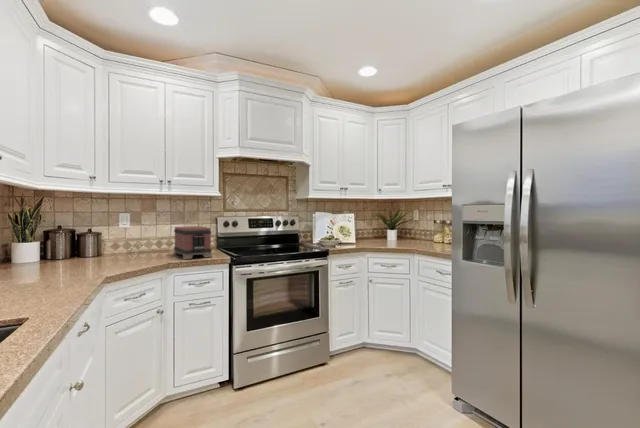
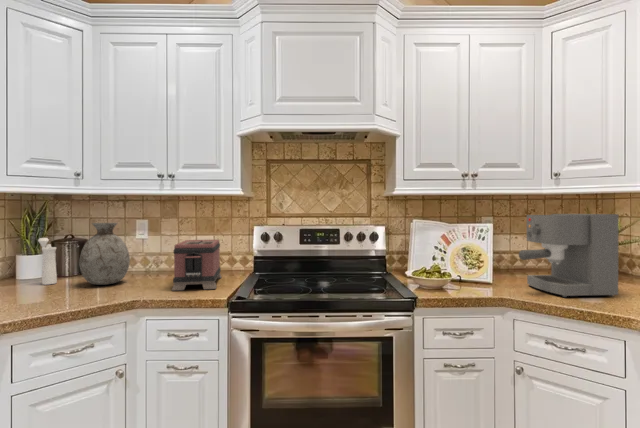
coffee maker: none [371,209,408,247] -> present [519,214,619,297]
vase: none [96,215,136,261] -> present [79,223,130,285]
pepper mill: none [42,228,69,265] -> present [38,238,57,285]

